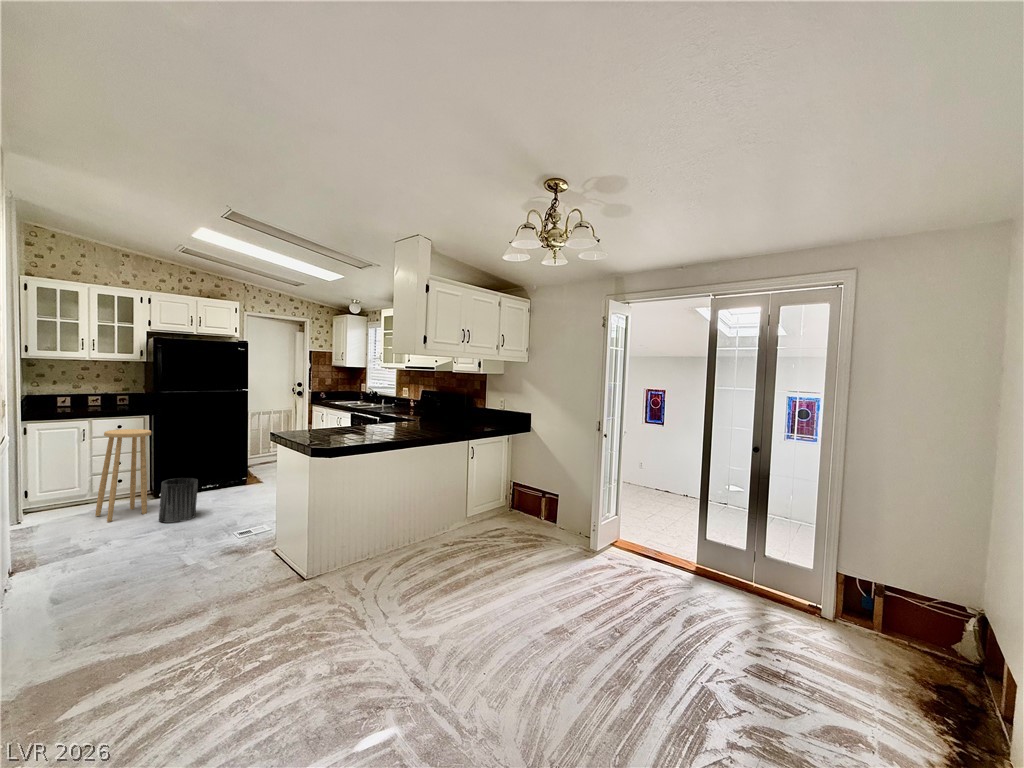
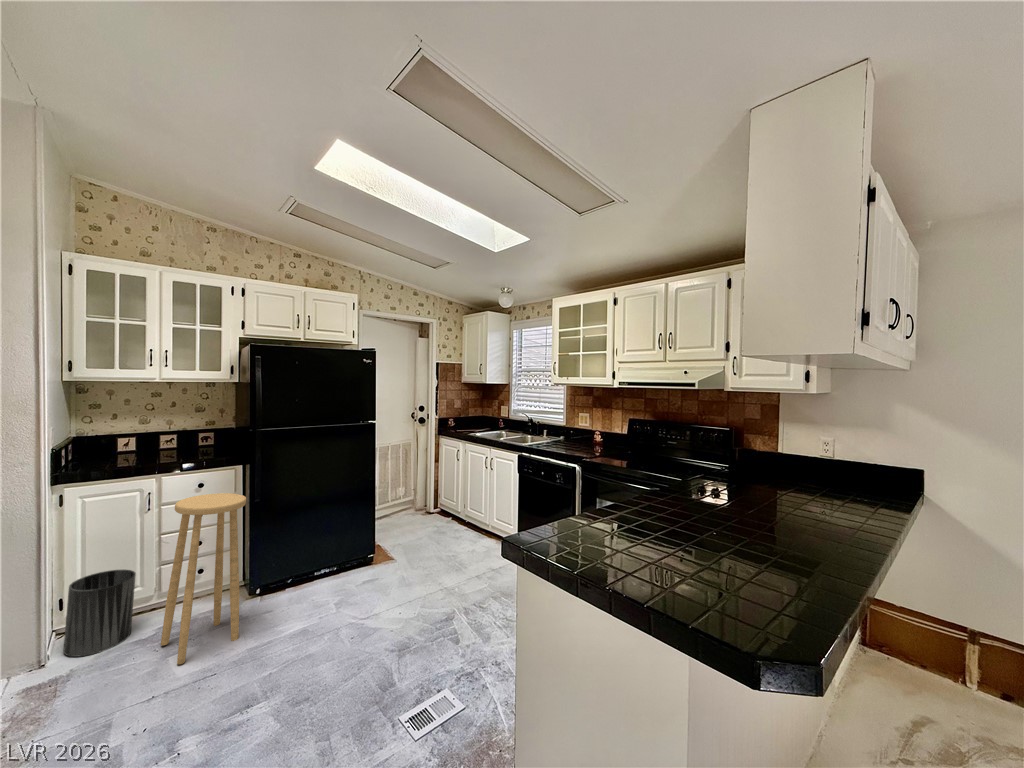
trash can: present [159,478,198,523] -> present [63,570,136,657]

